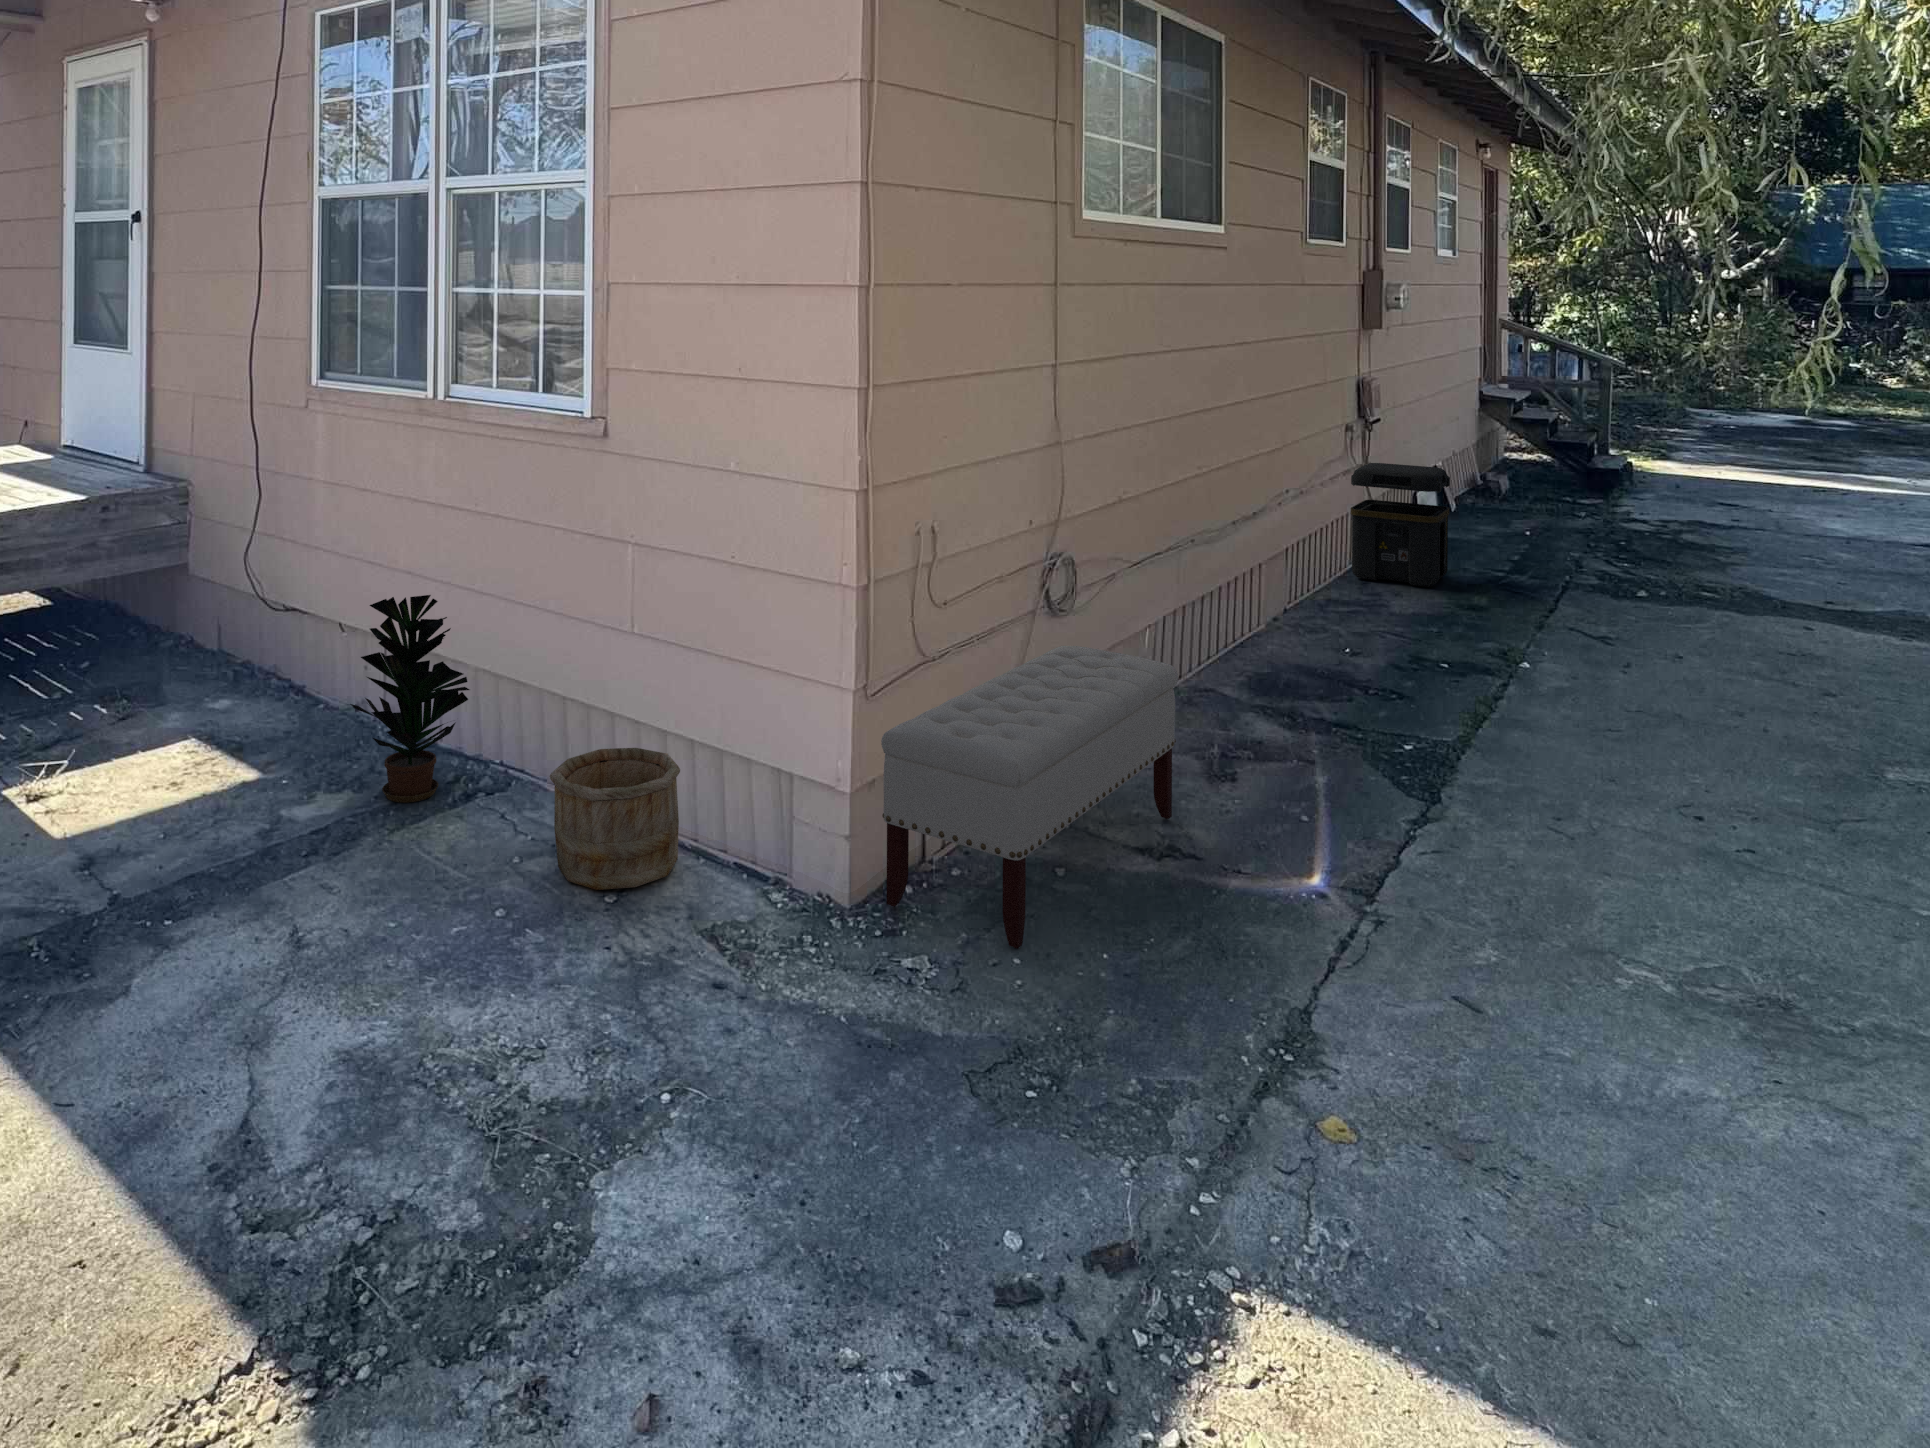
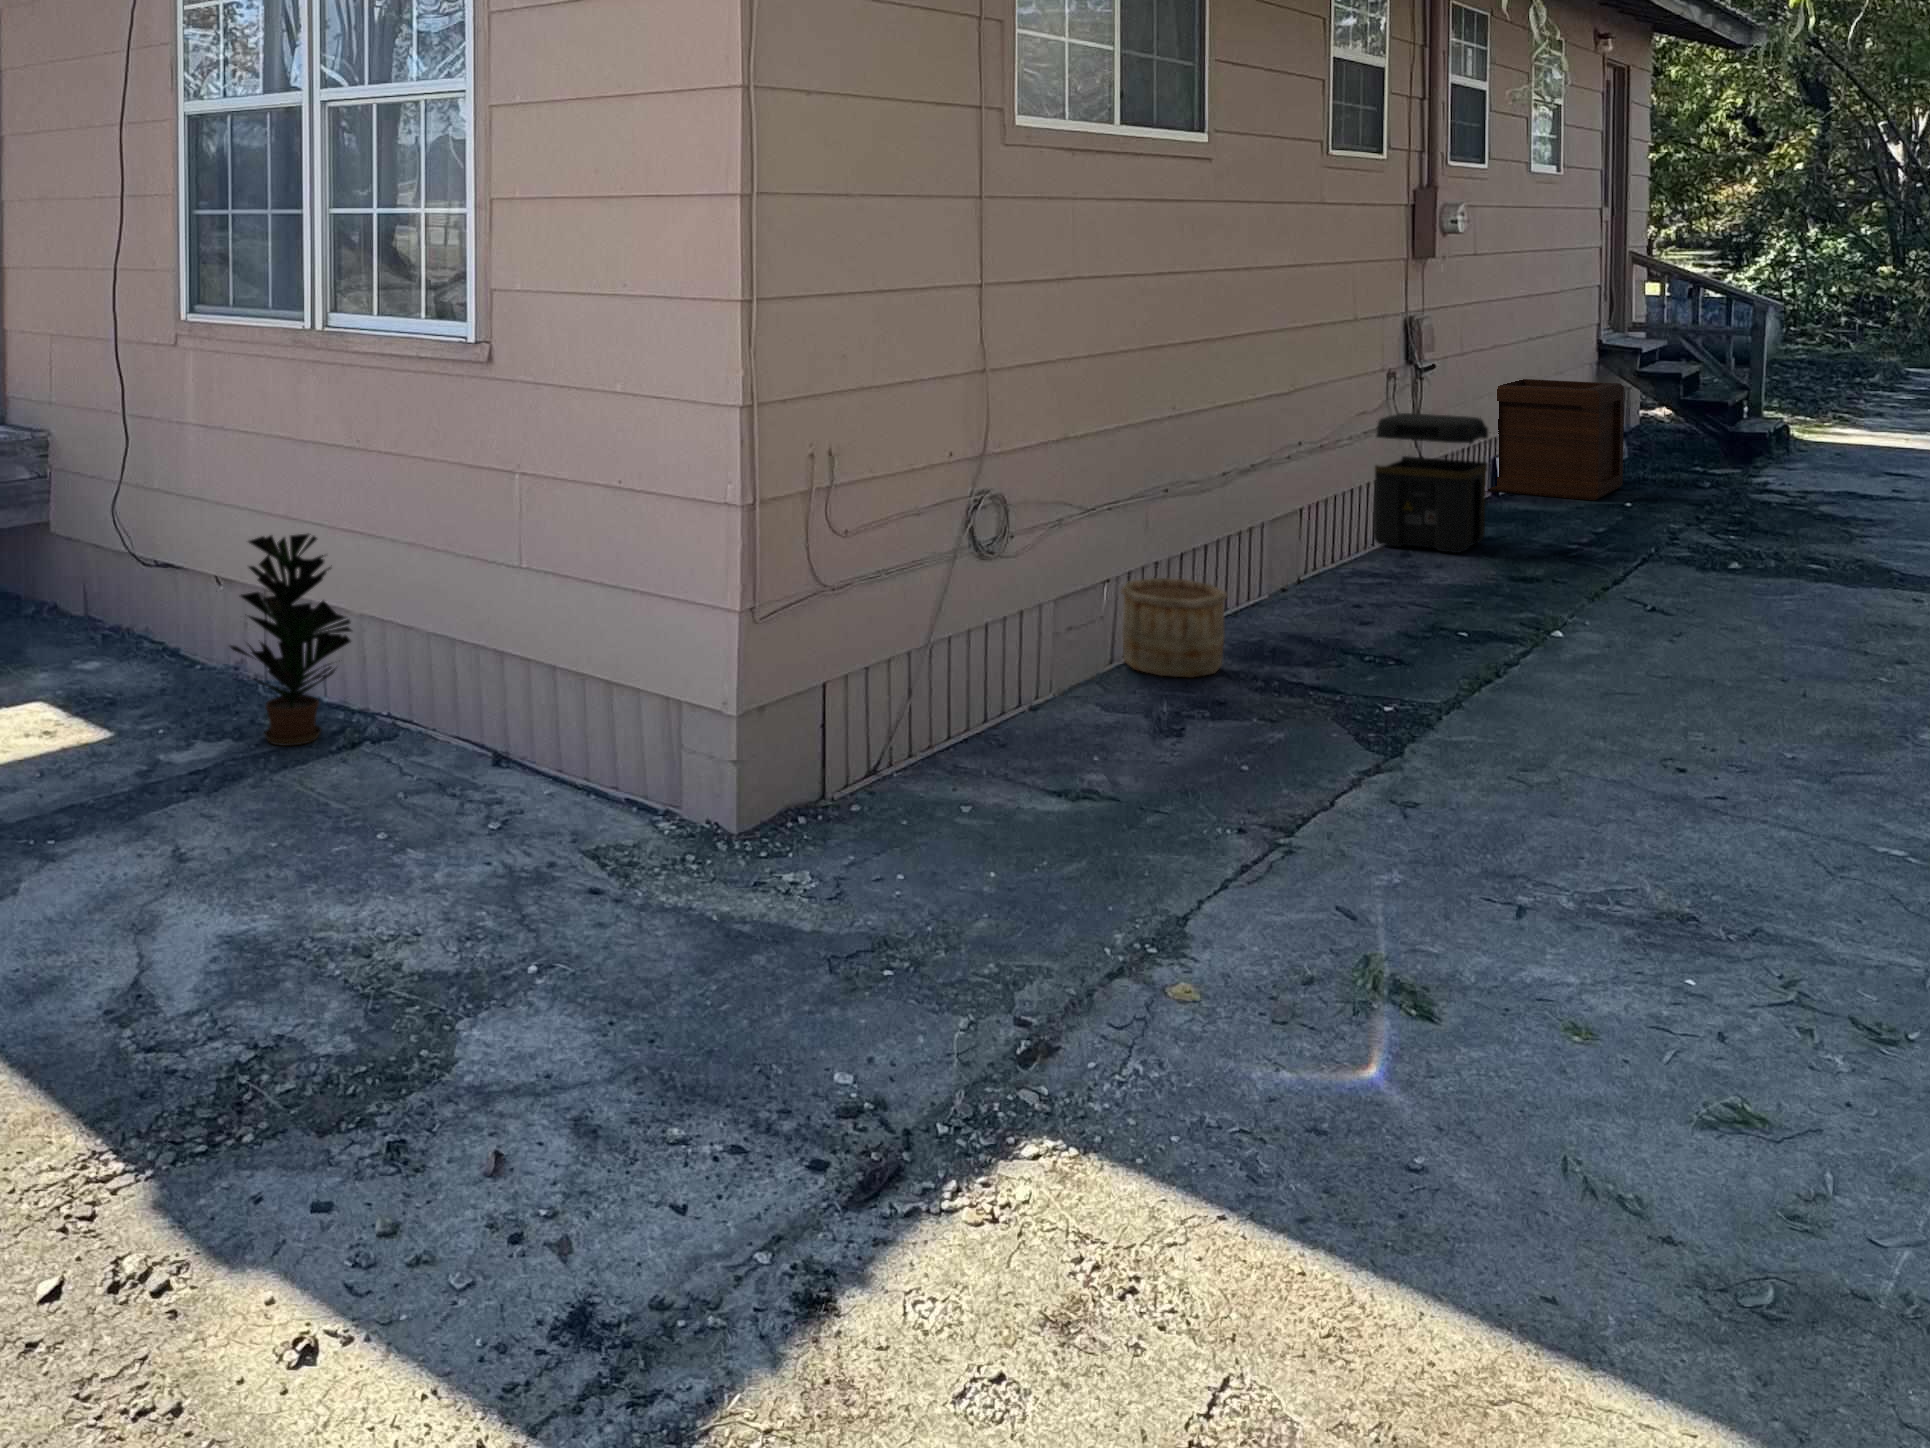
wooden crate: none [1423,428,1541,534] -> present [1488,379,1624,500]
bench: present [881,646,1178,949] -> none [768,584,1098,861]
wooden bucket: present [549,748,680,890] -> present [1121,578,1228,678]

